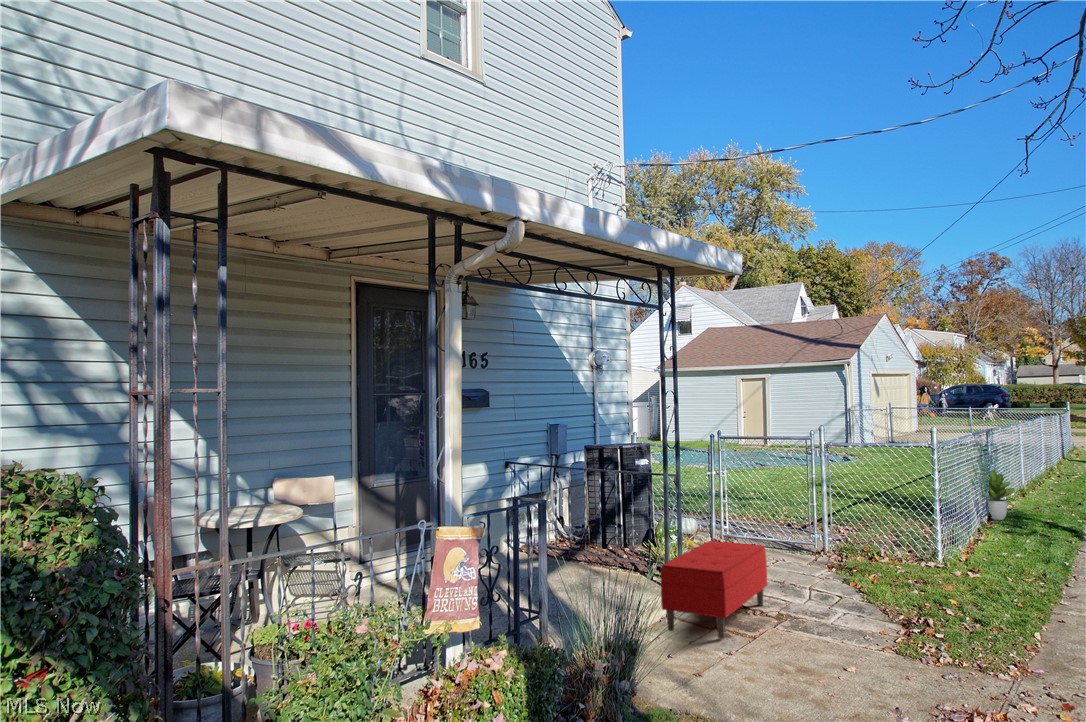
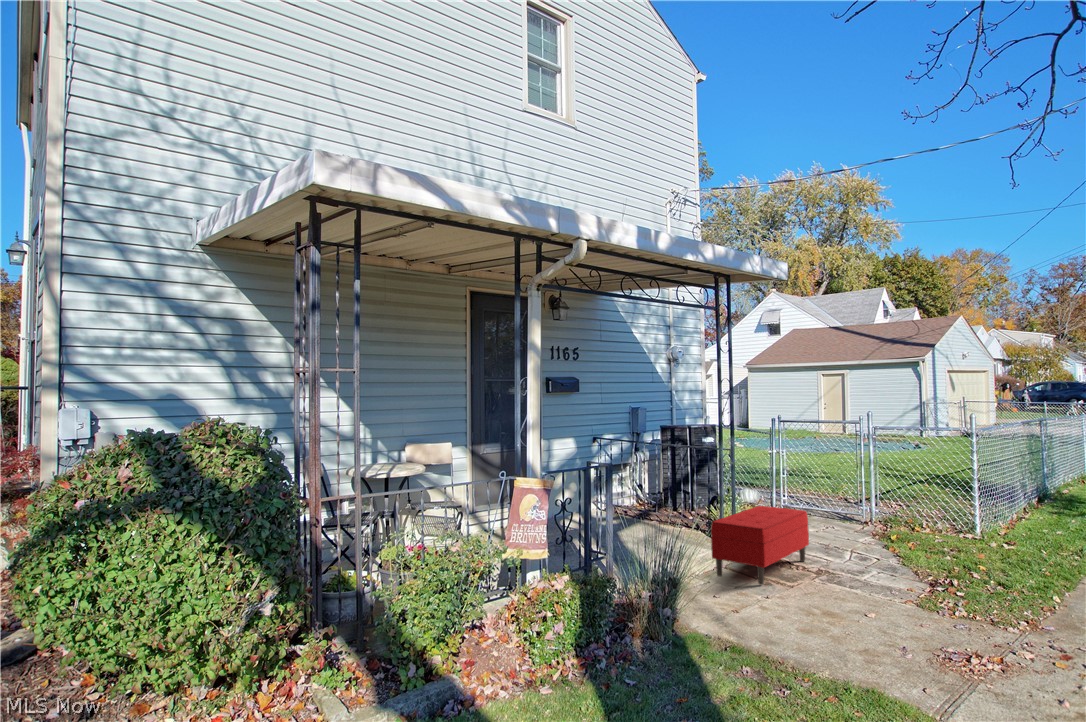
potted plant: present [984,470,1016,520] -> none [1035,456,1071,502]

